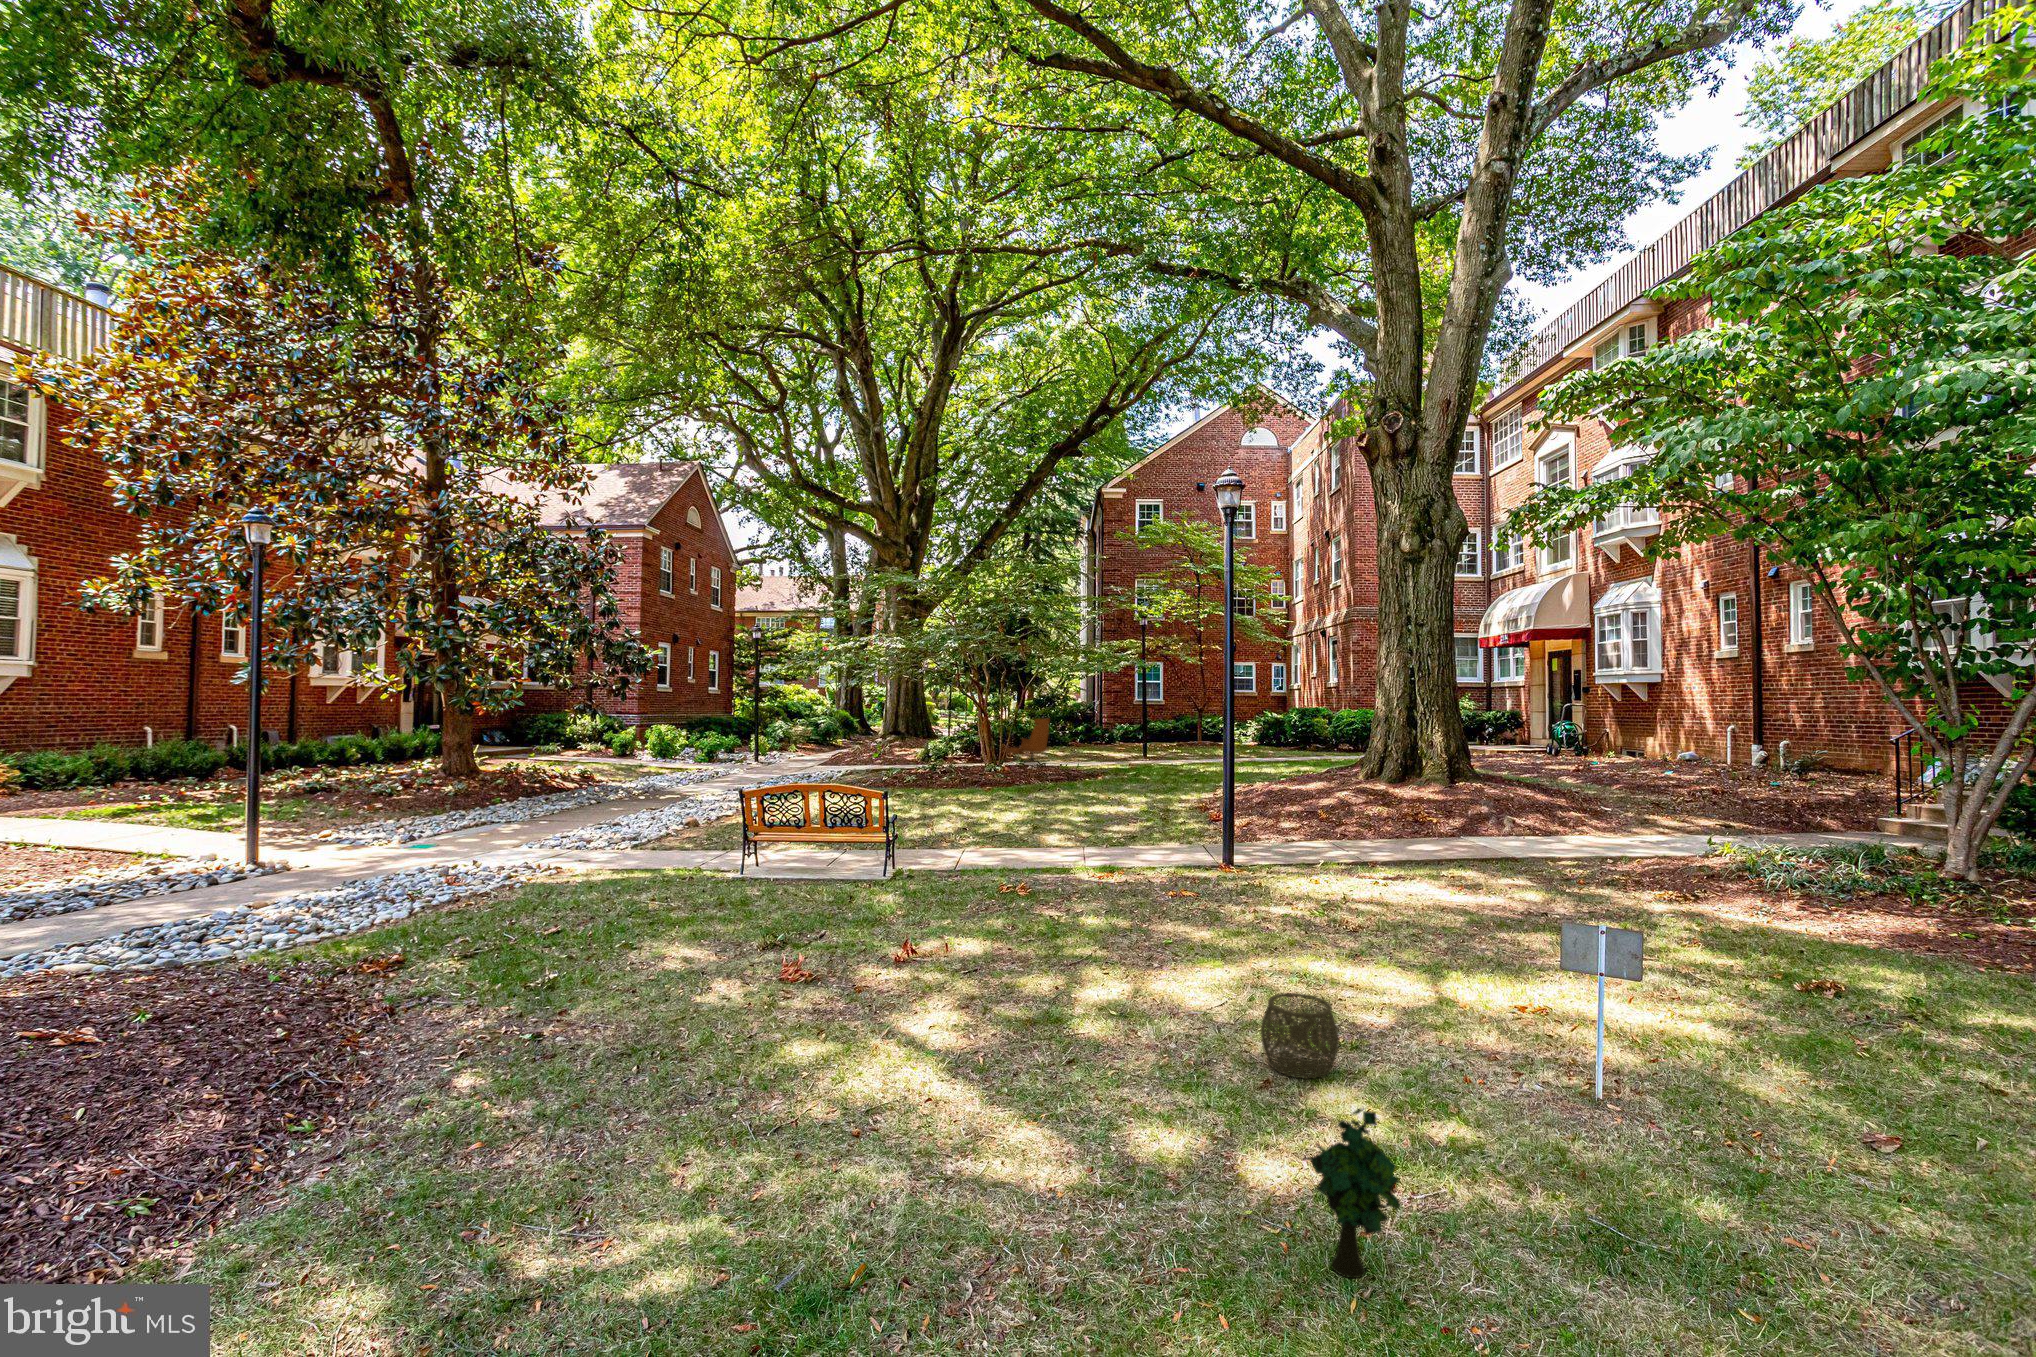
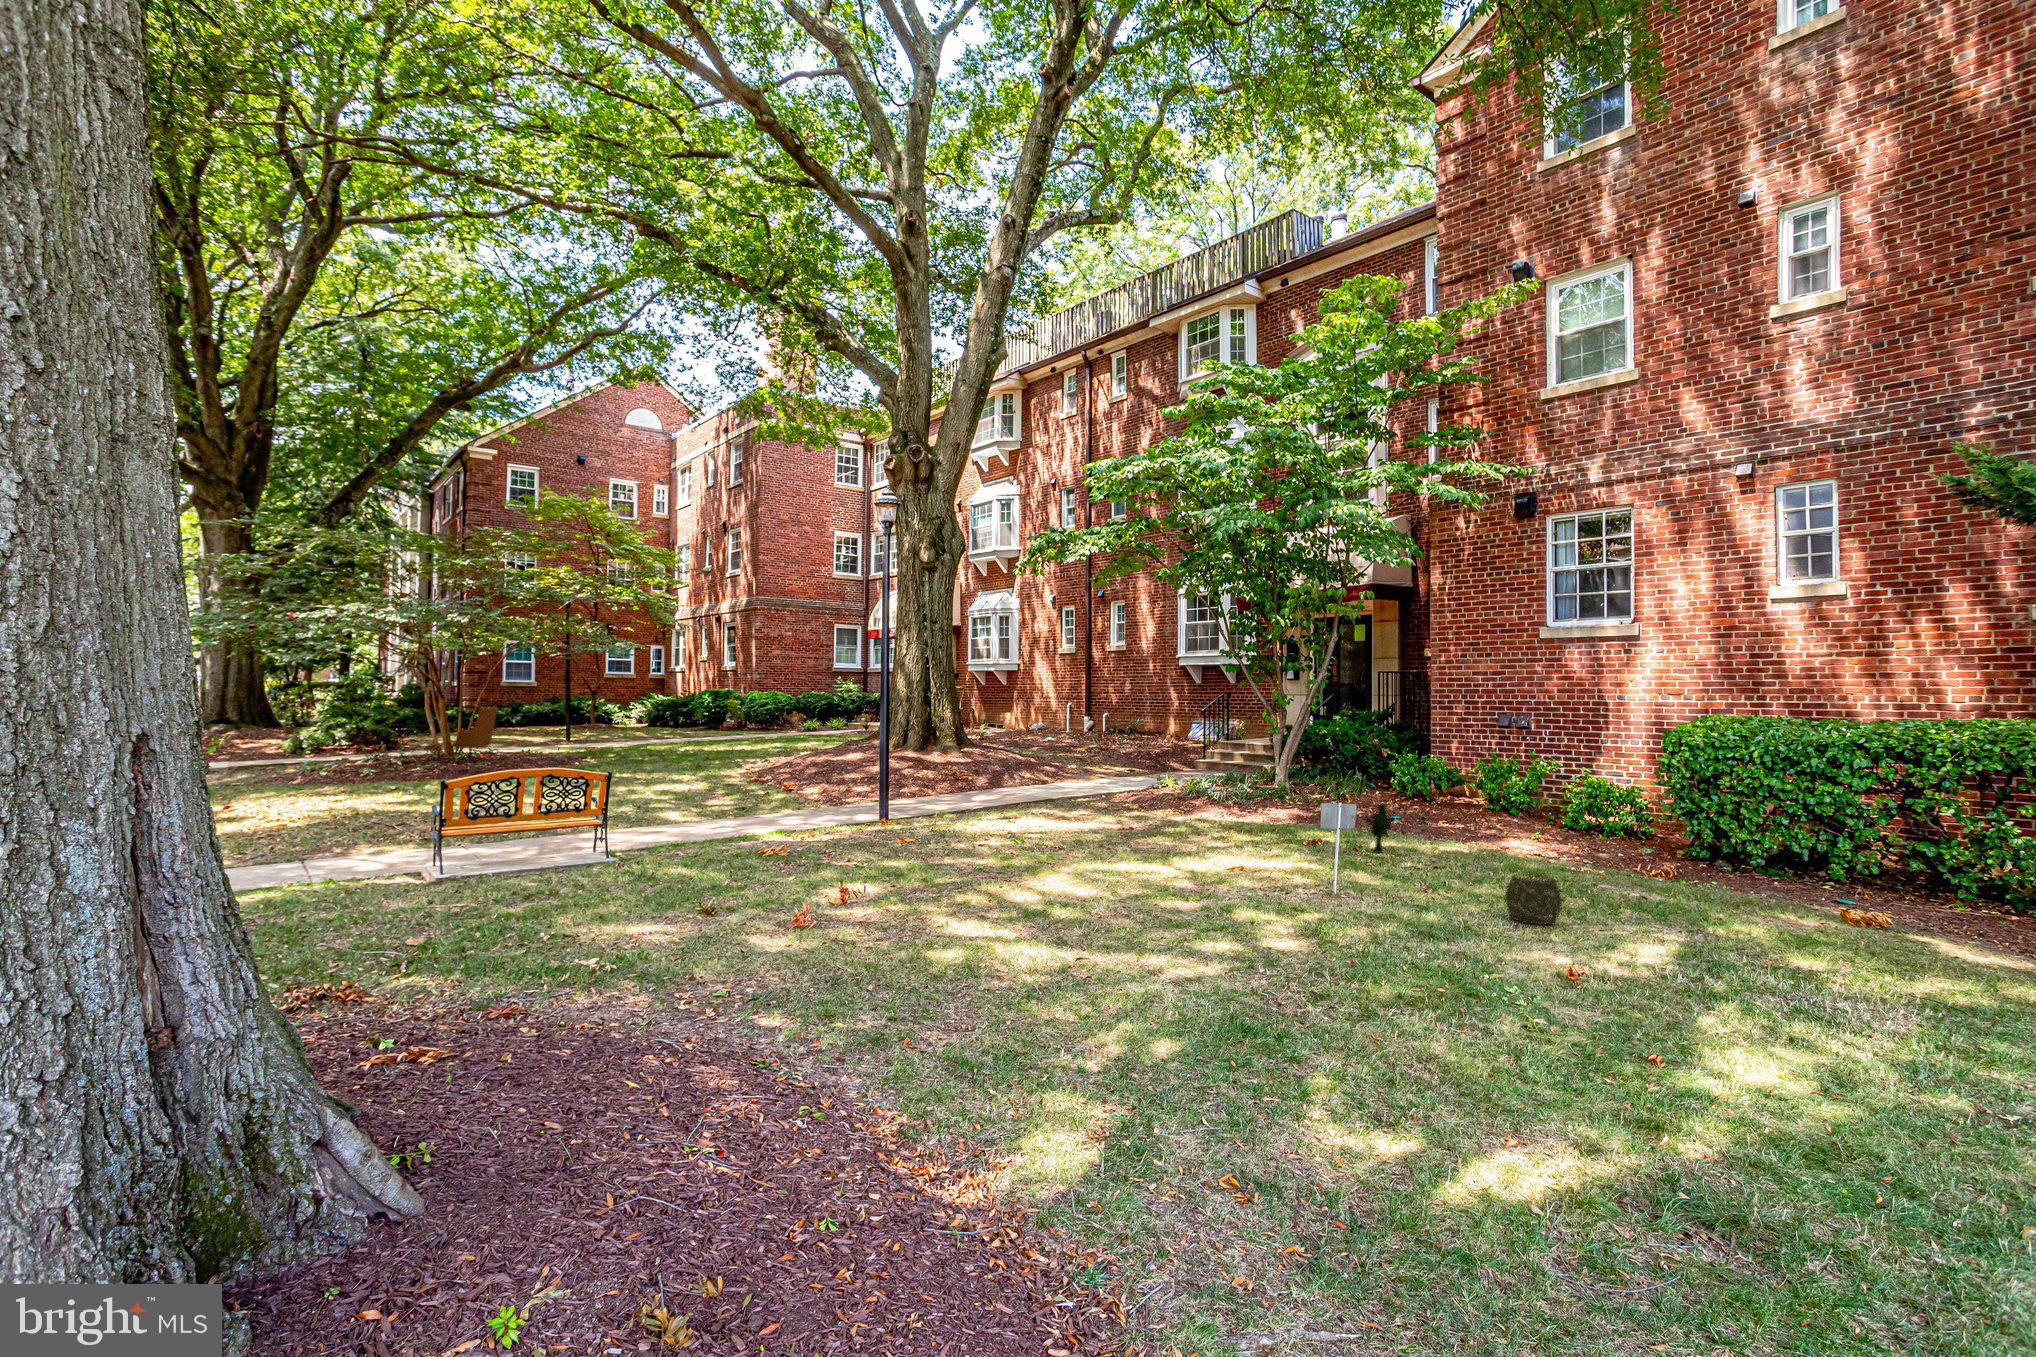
woven basket: present [1261,993,1339,1079] -> present [1505,874,1561,925]
decorative plant: present [1304,1109,1401,1278] -> present [1365,801,1395,853]

